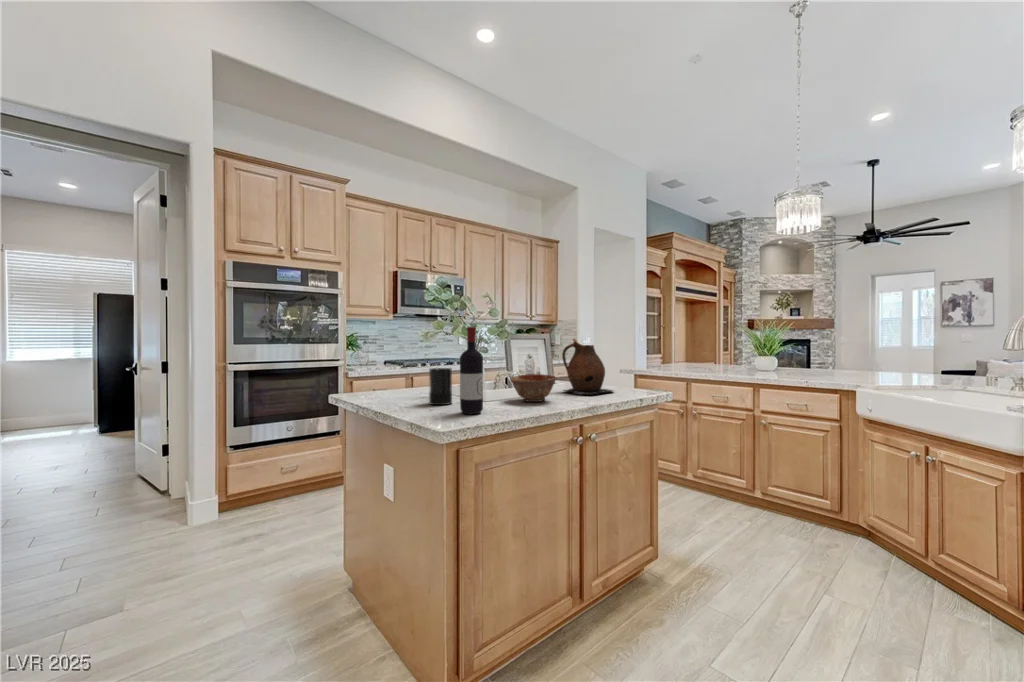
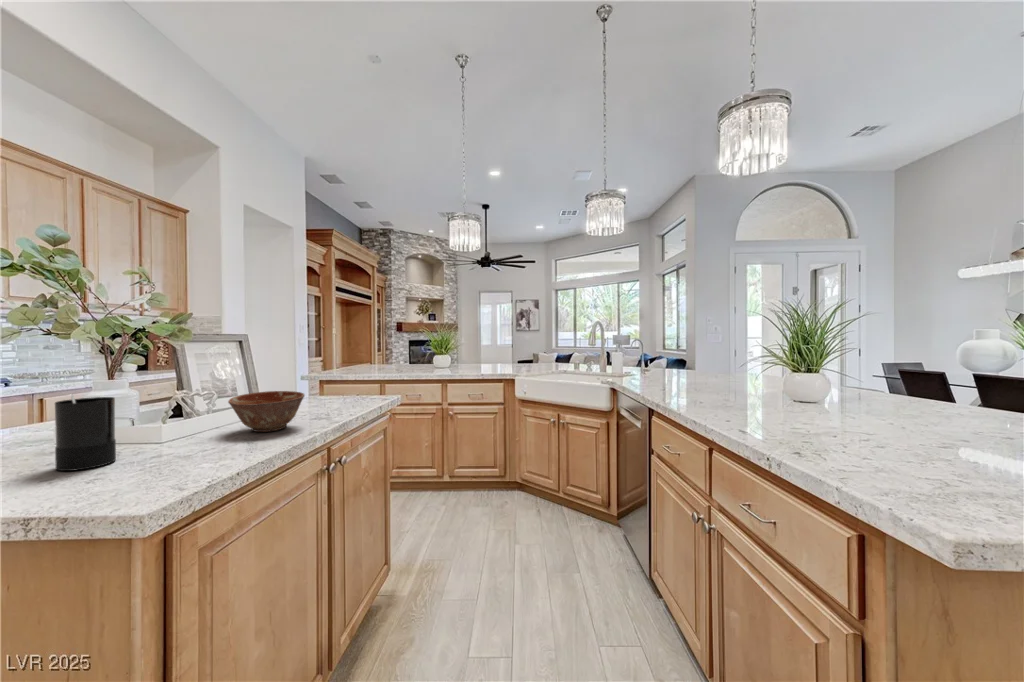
wine bottle: present [460,326,483,414] -> none [165,322,215,472]
ceramic pitcher: present [562,339,613,395] -> none [287,341,356,412]

